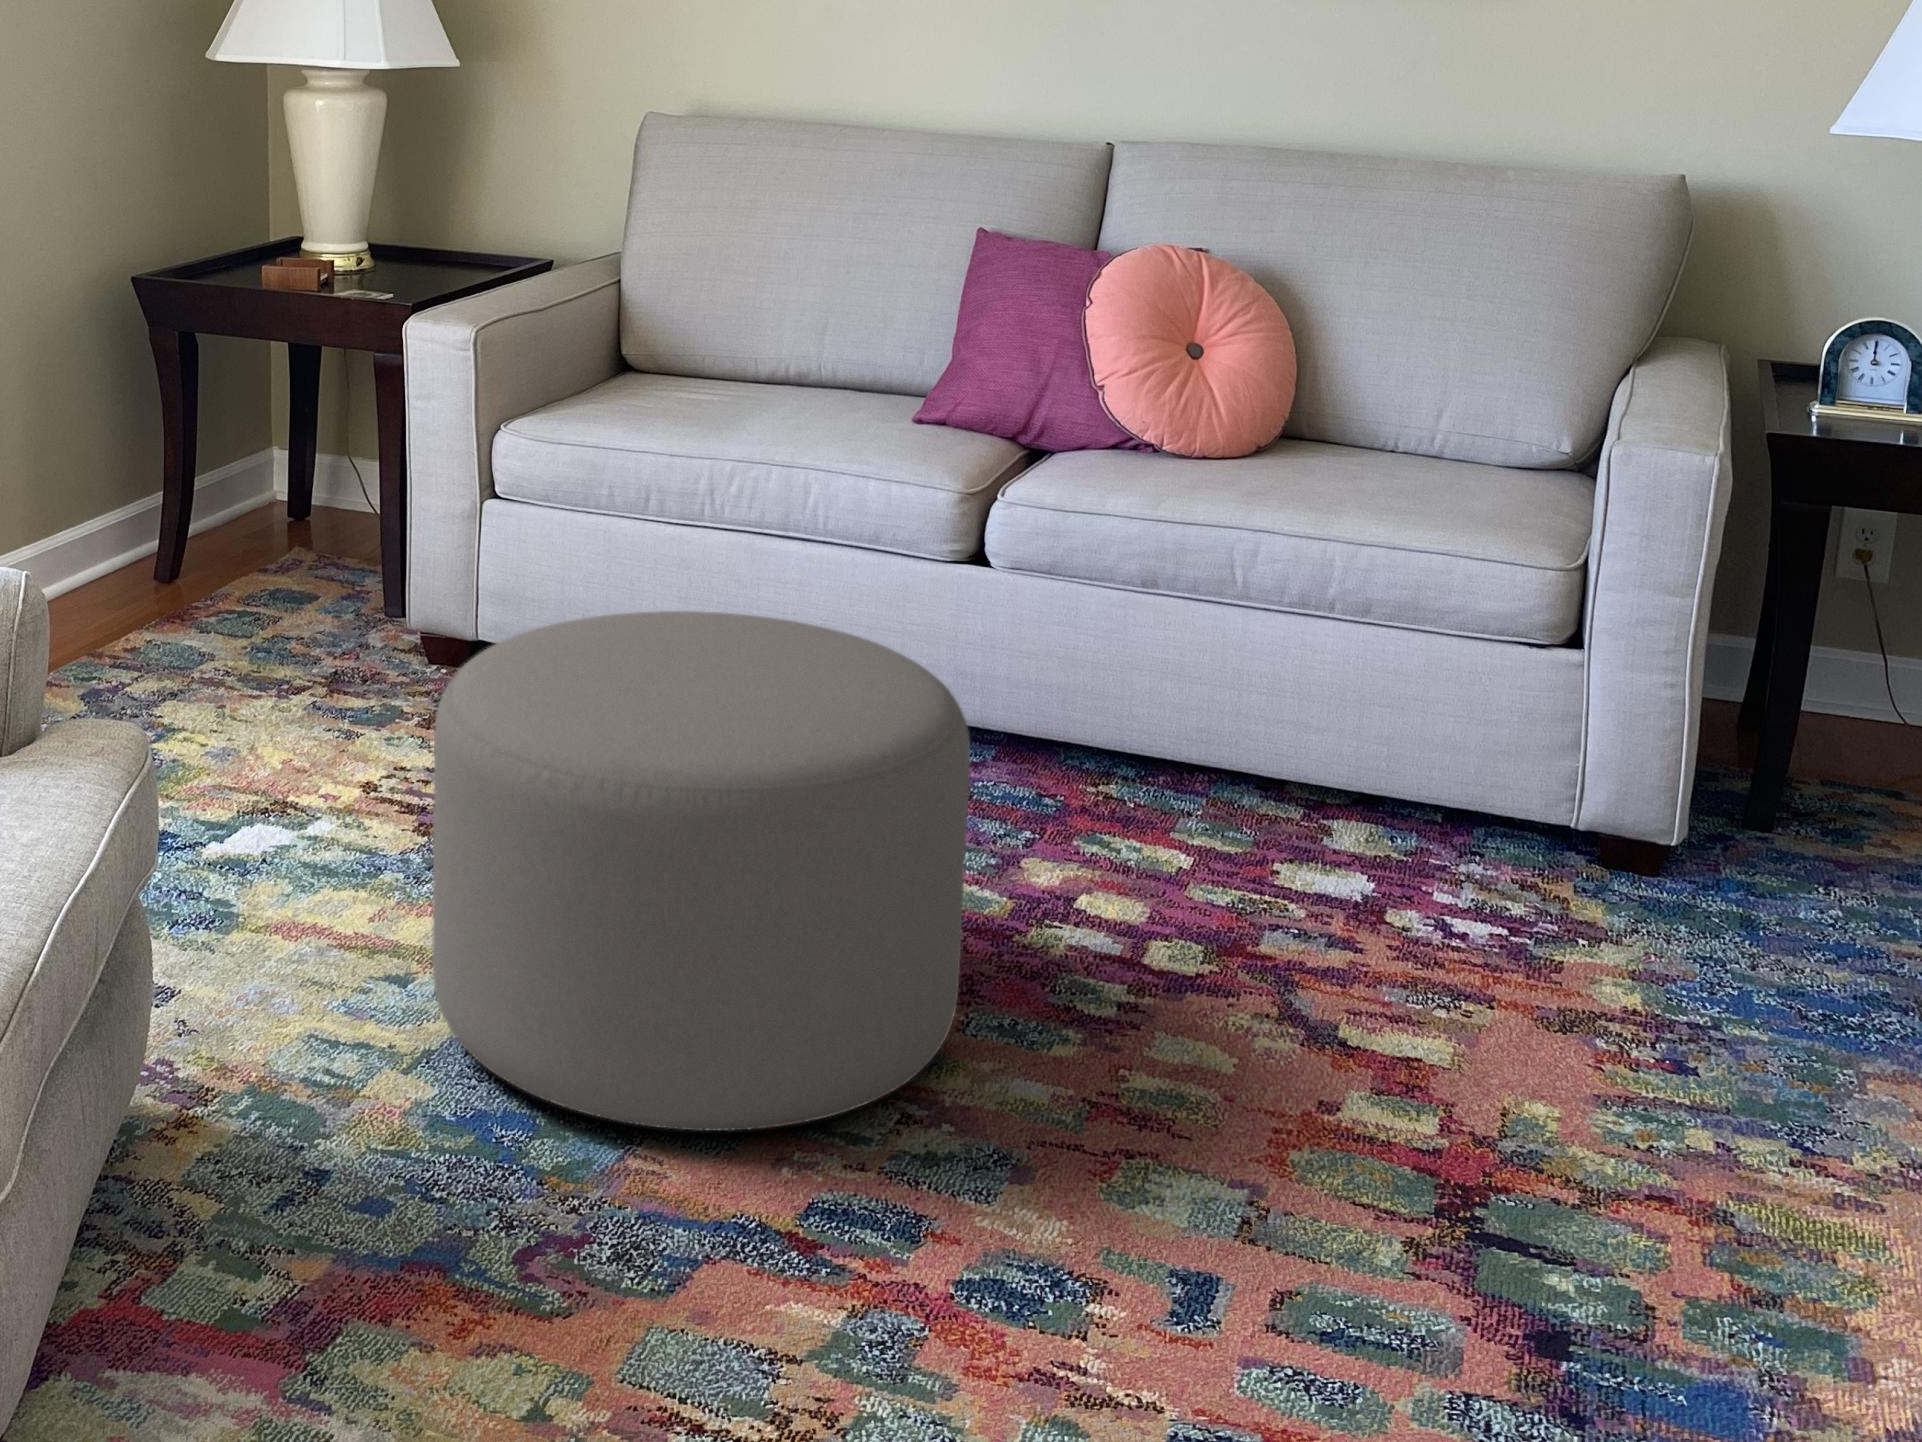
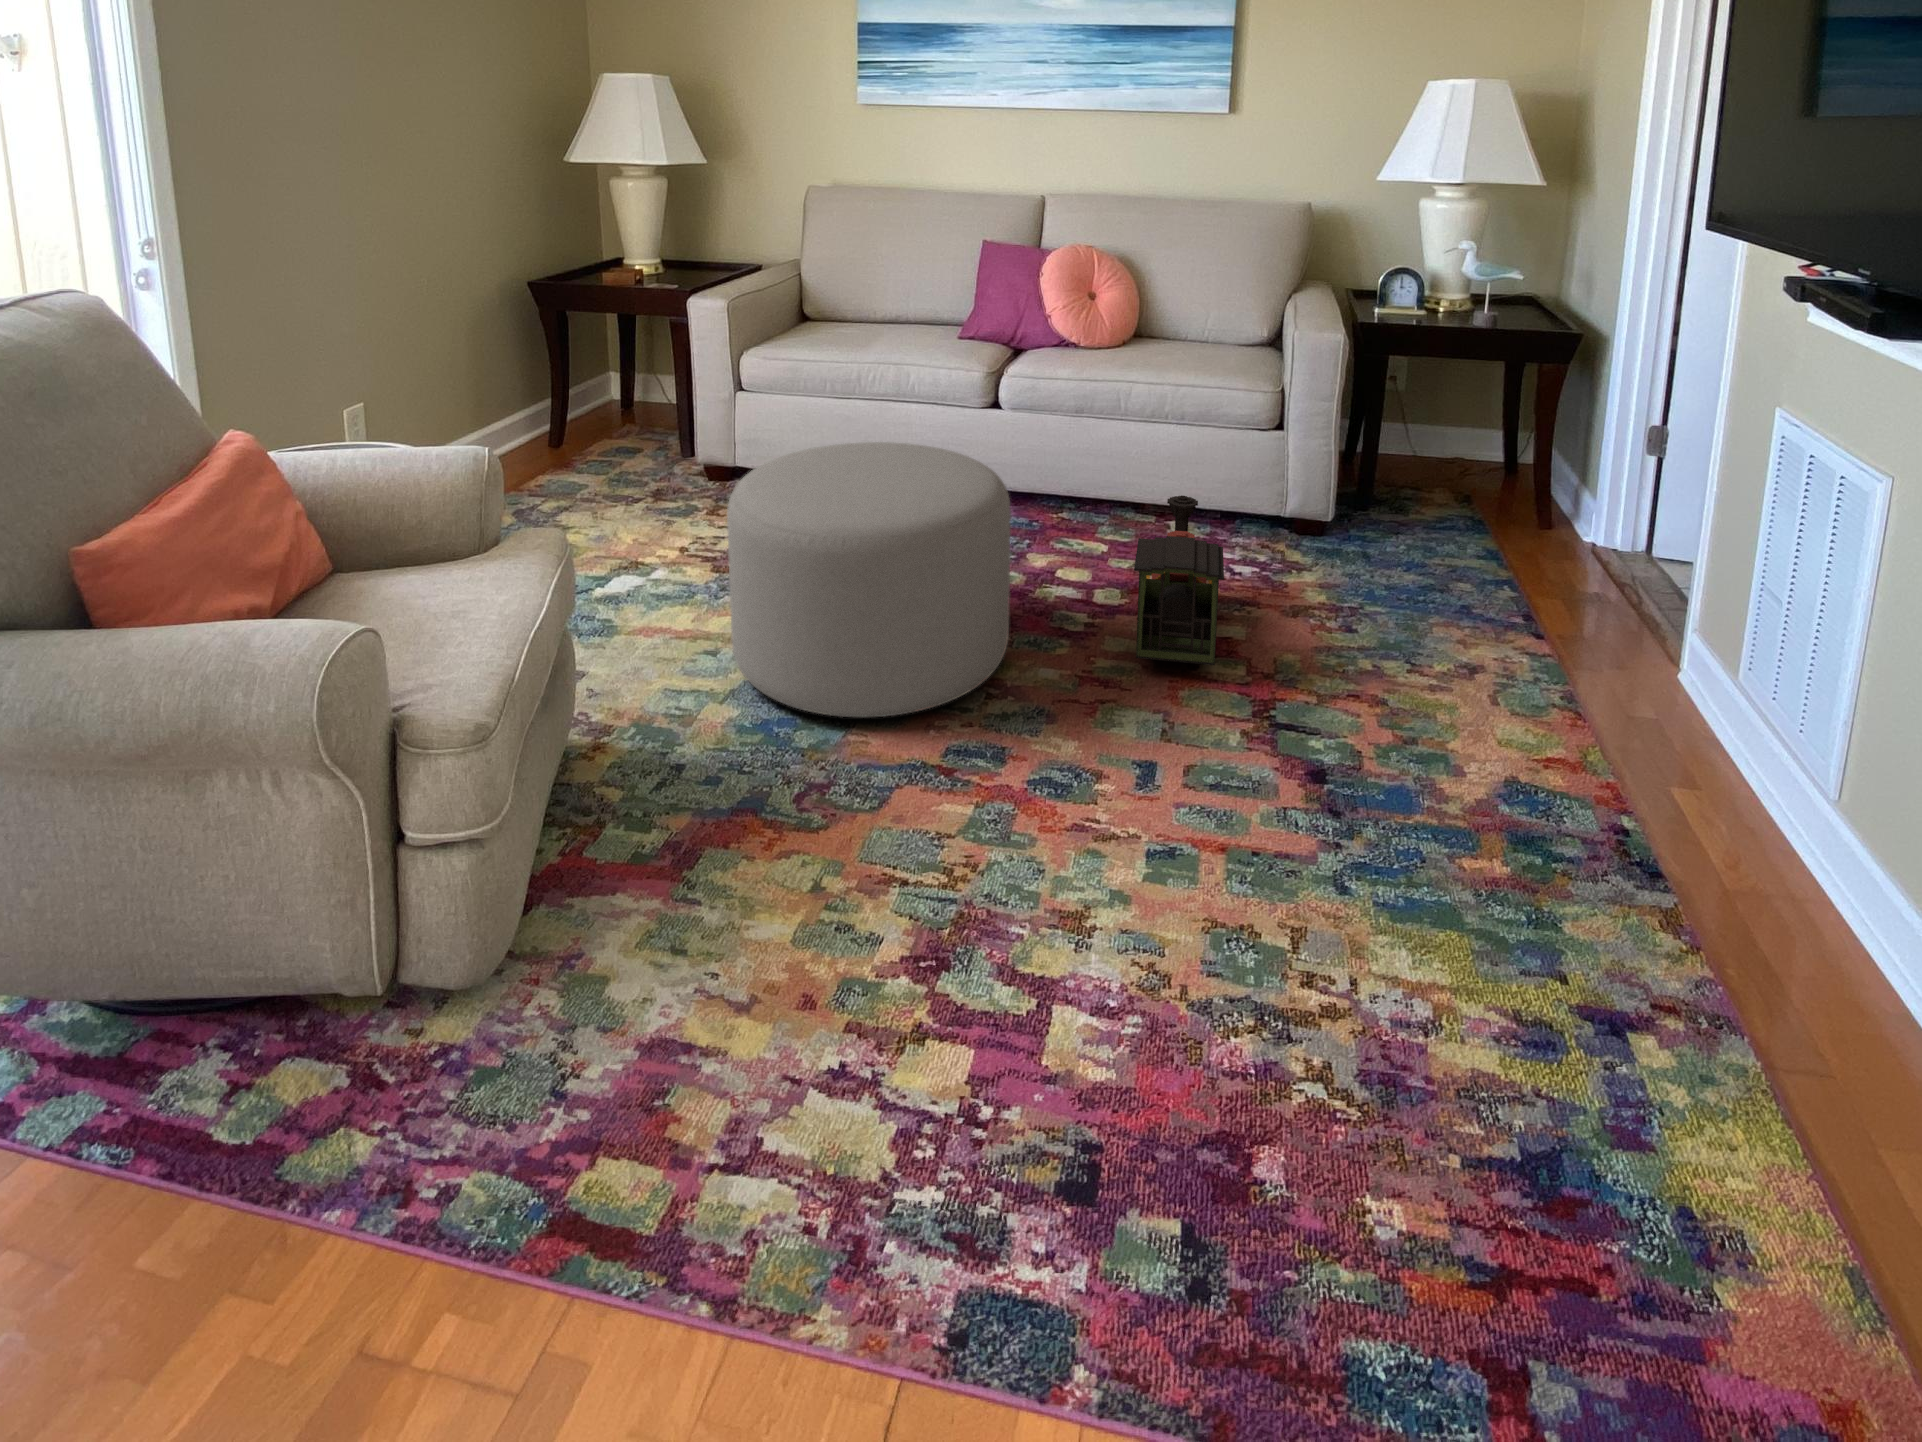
toy train: none [1207,763,1406,1106] -> present [1134,495,1224,665]

